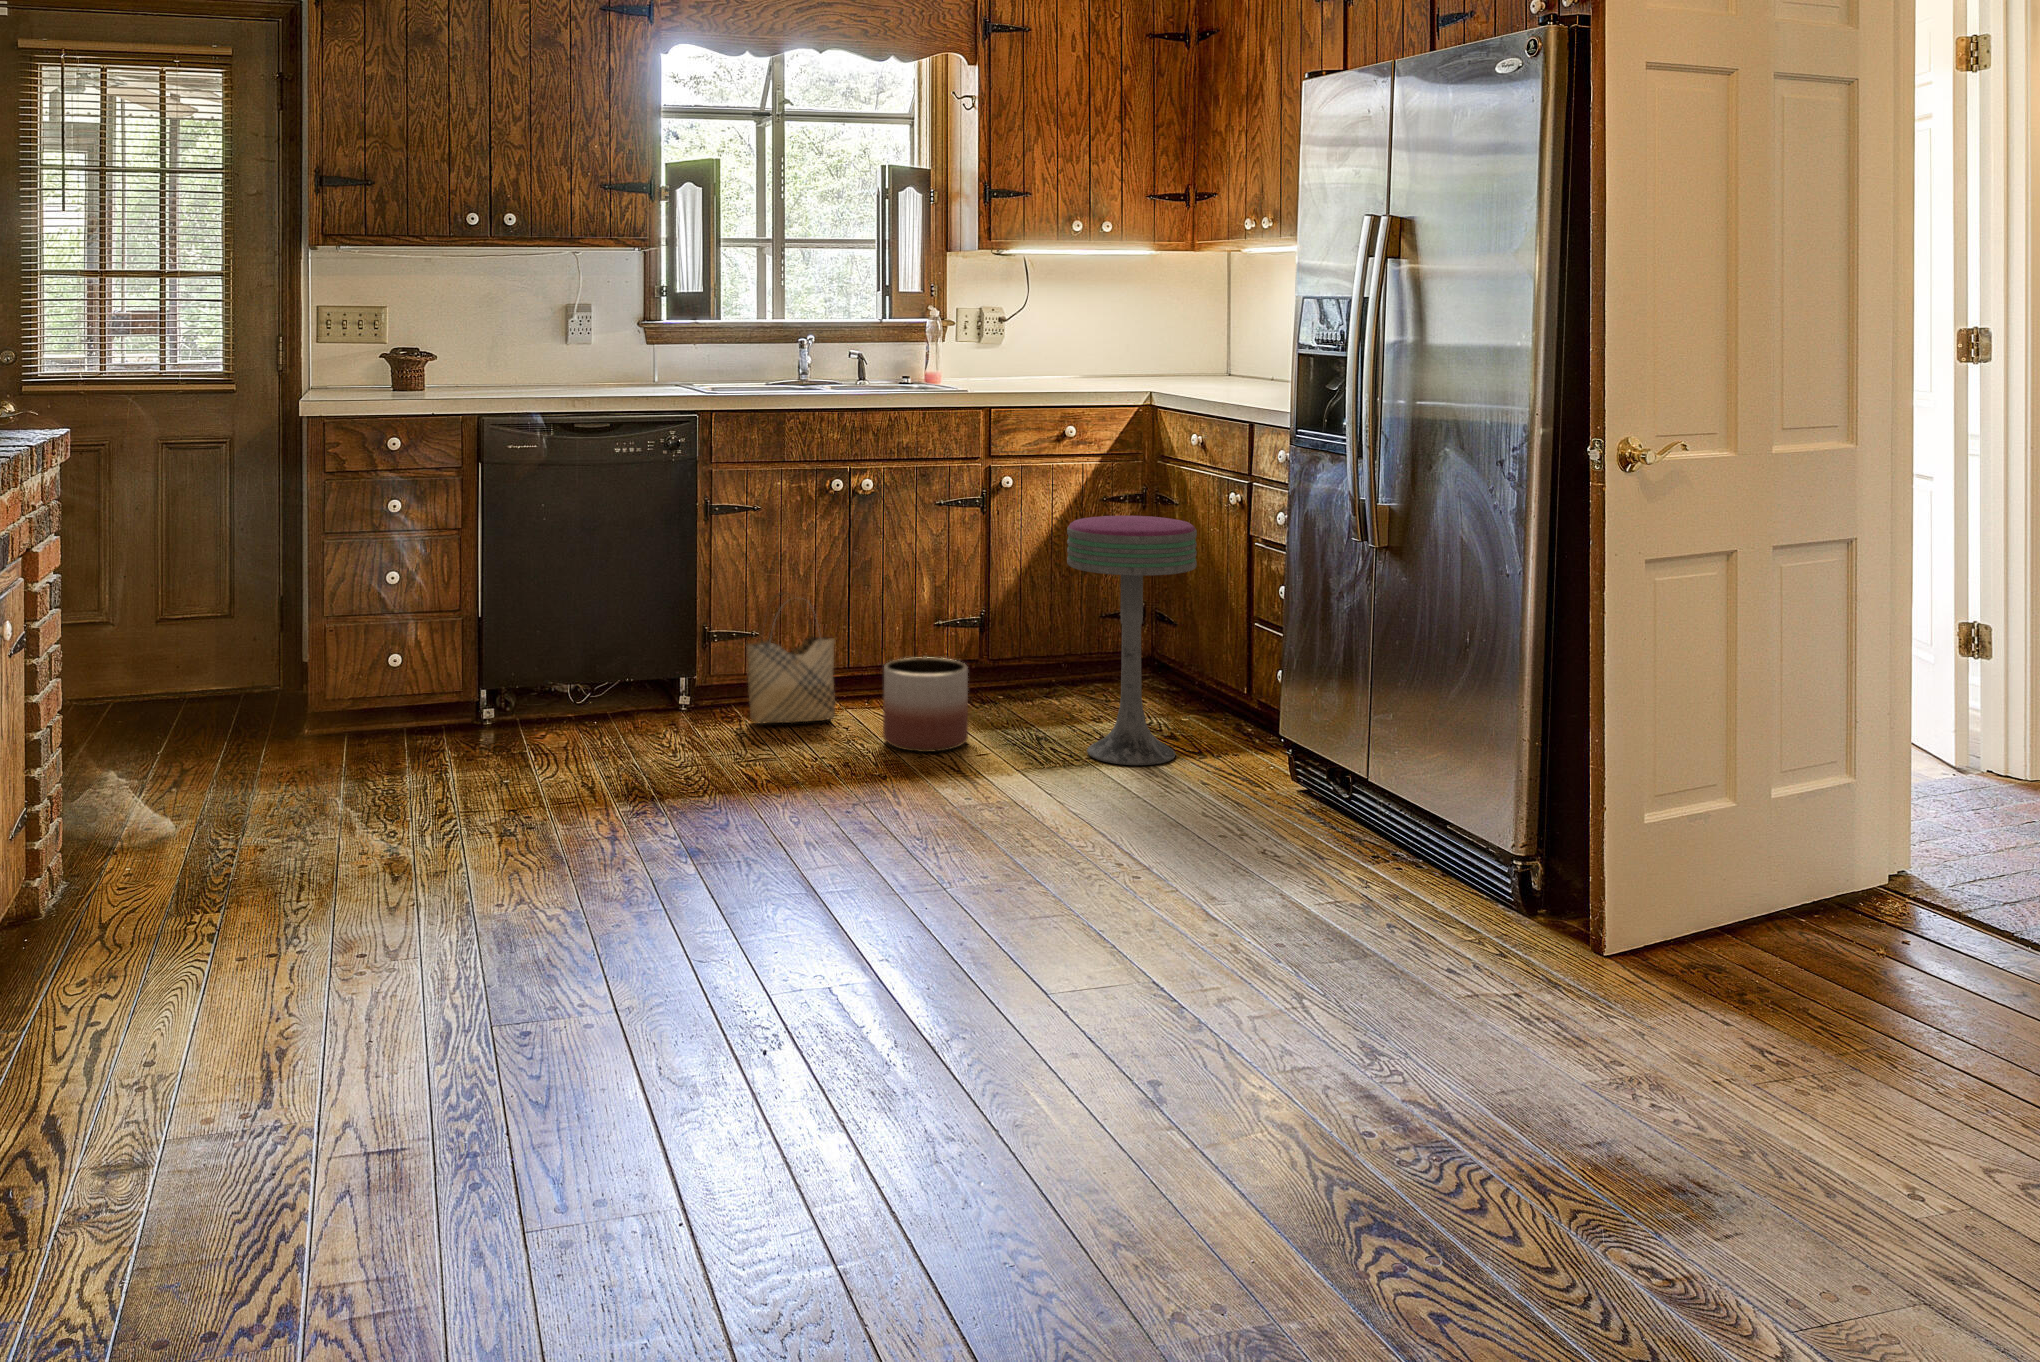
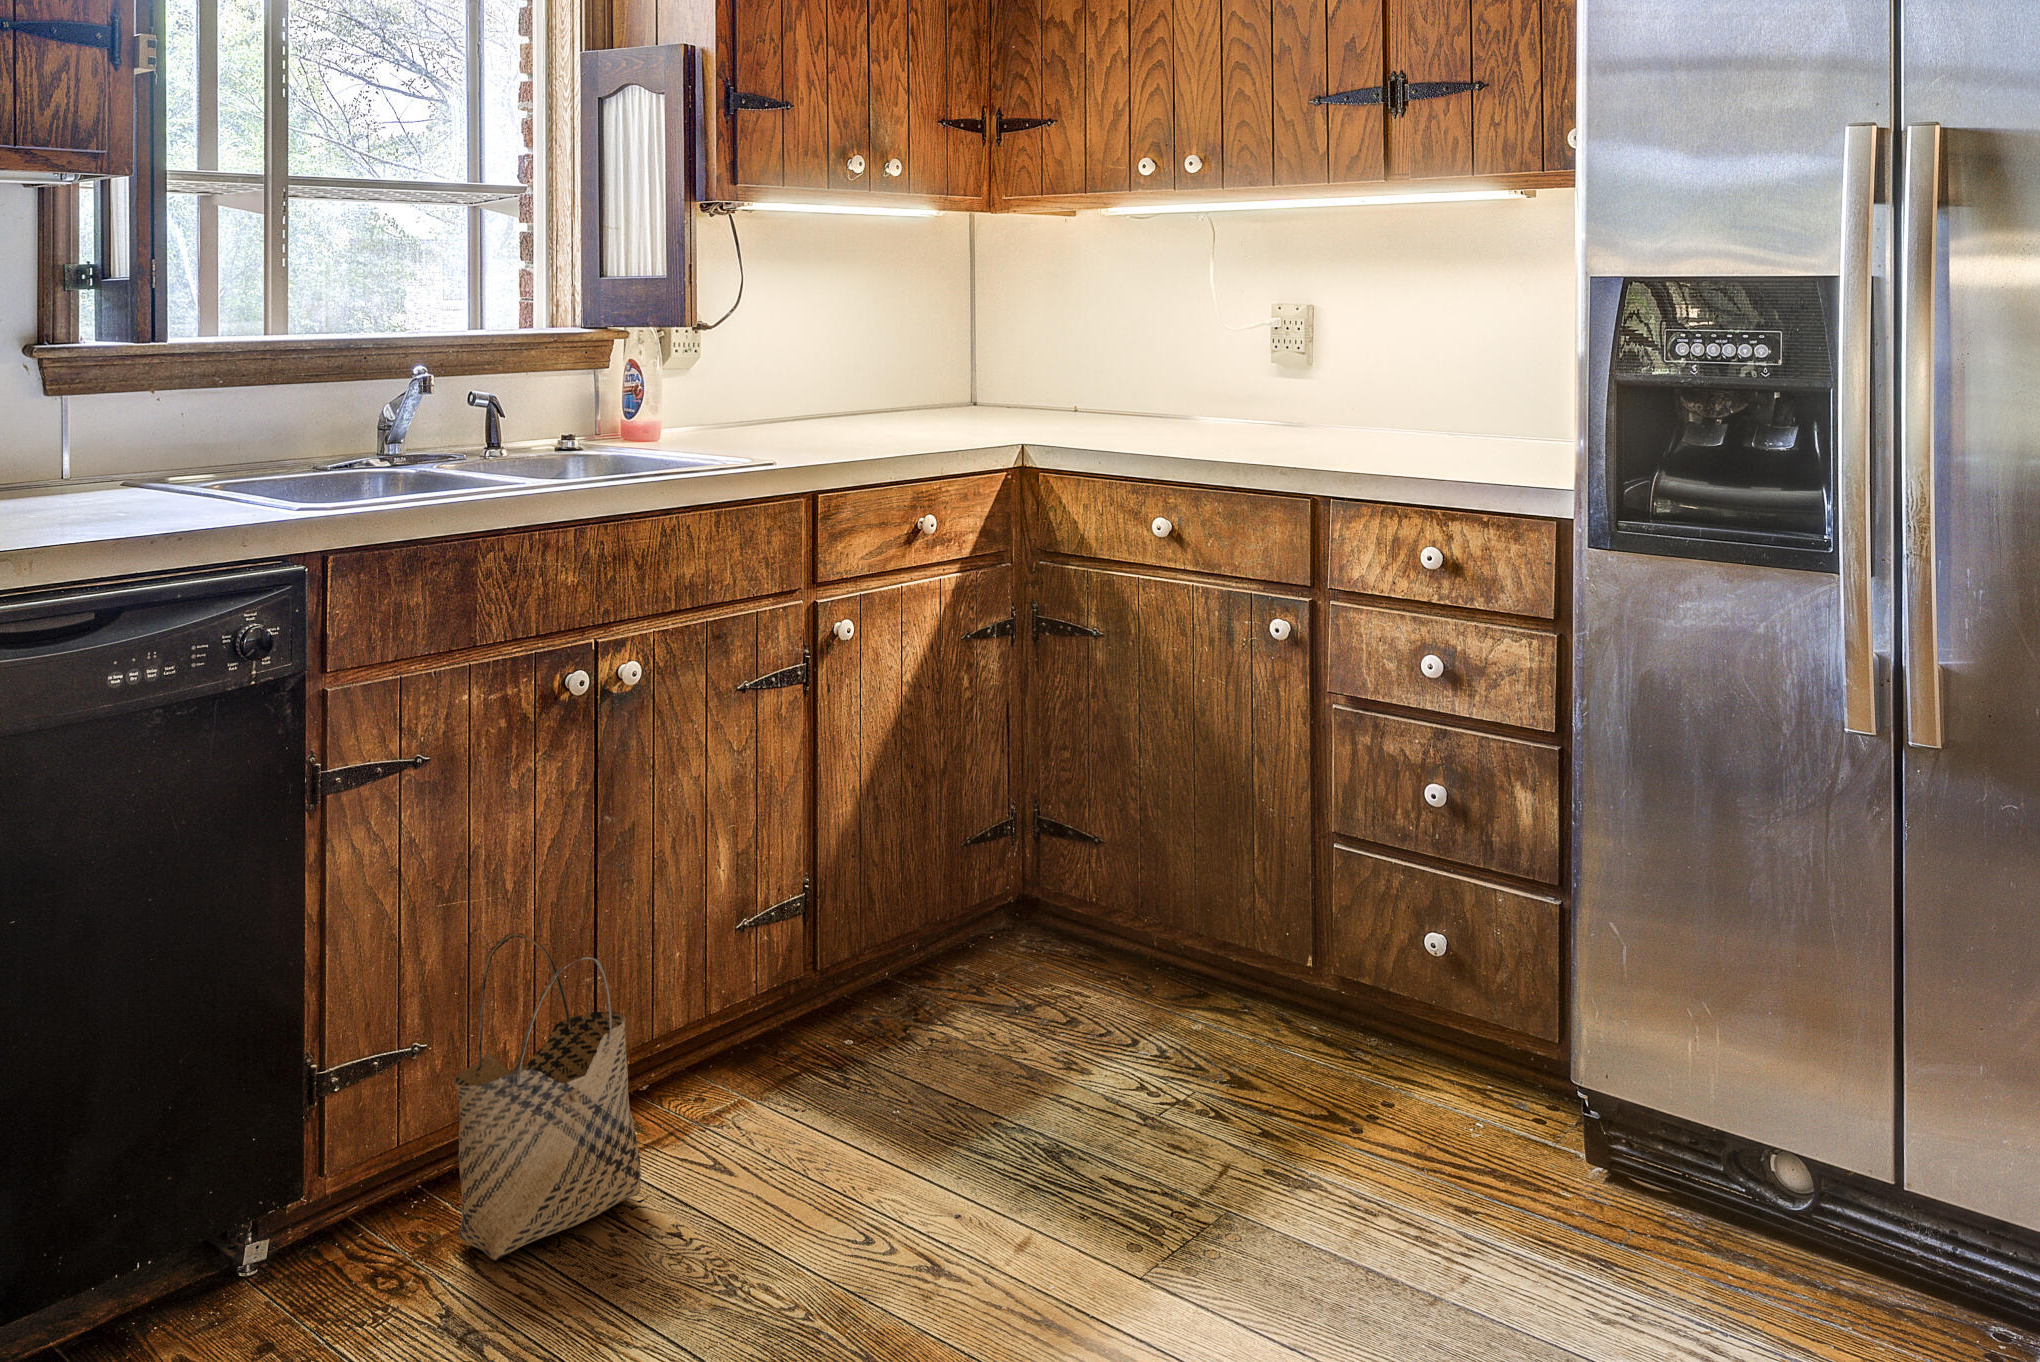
bar stool: present [1067,516,1197,765] -> none [1137,701,1386,1202]
planter: present [883,657,968,752] -> none [793,1031,970,1268]

